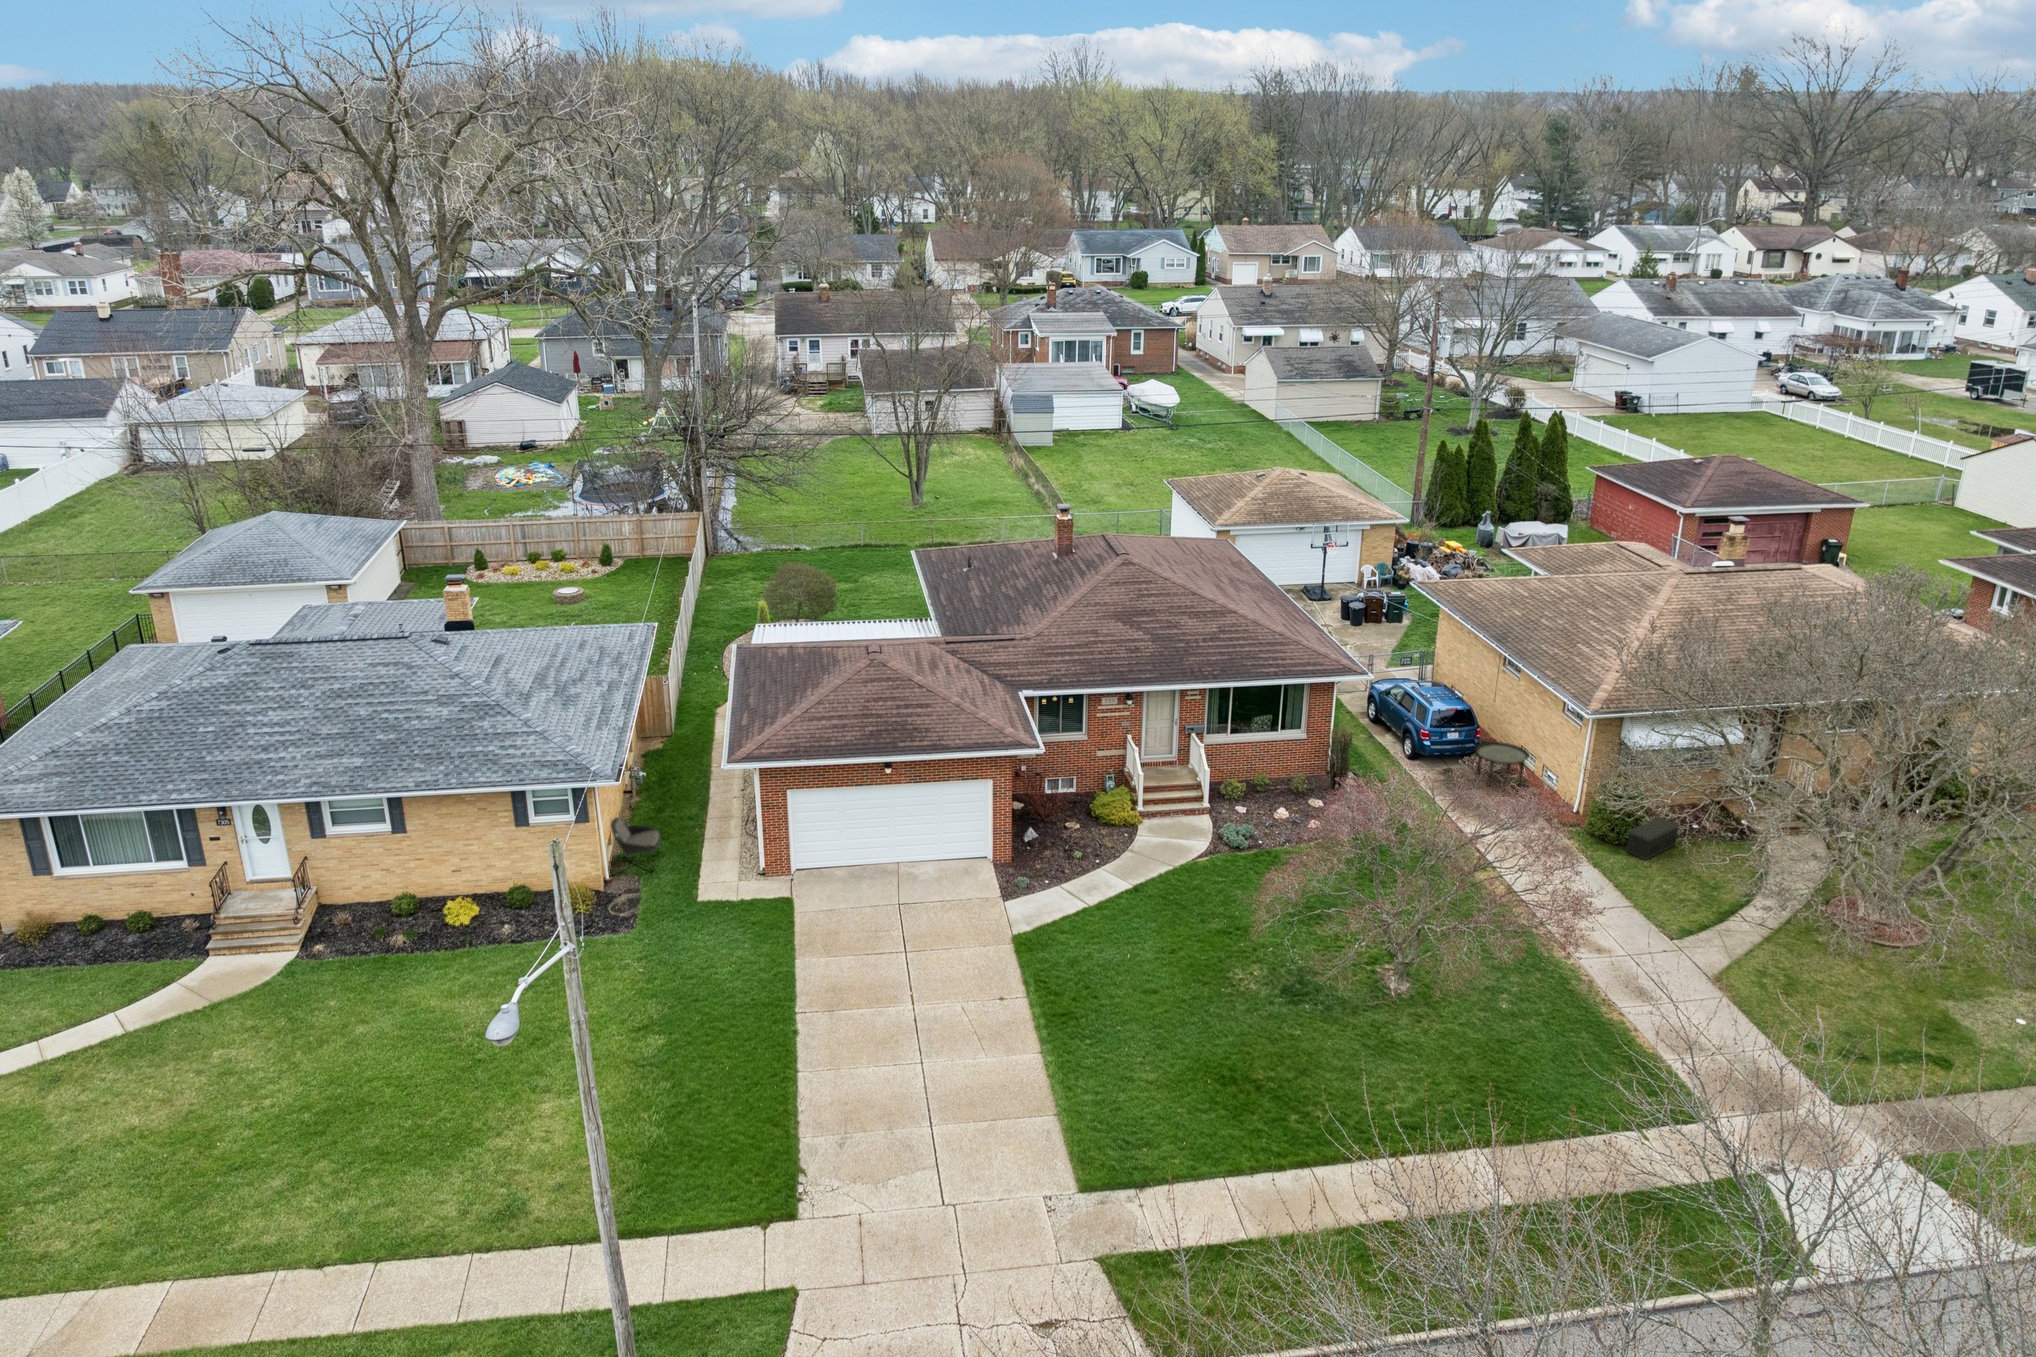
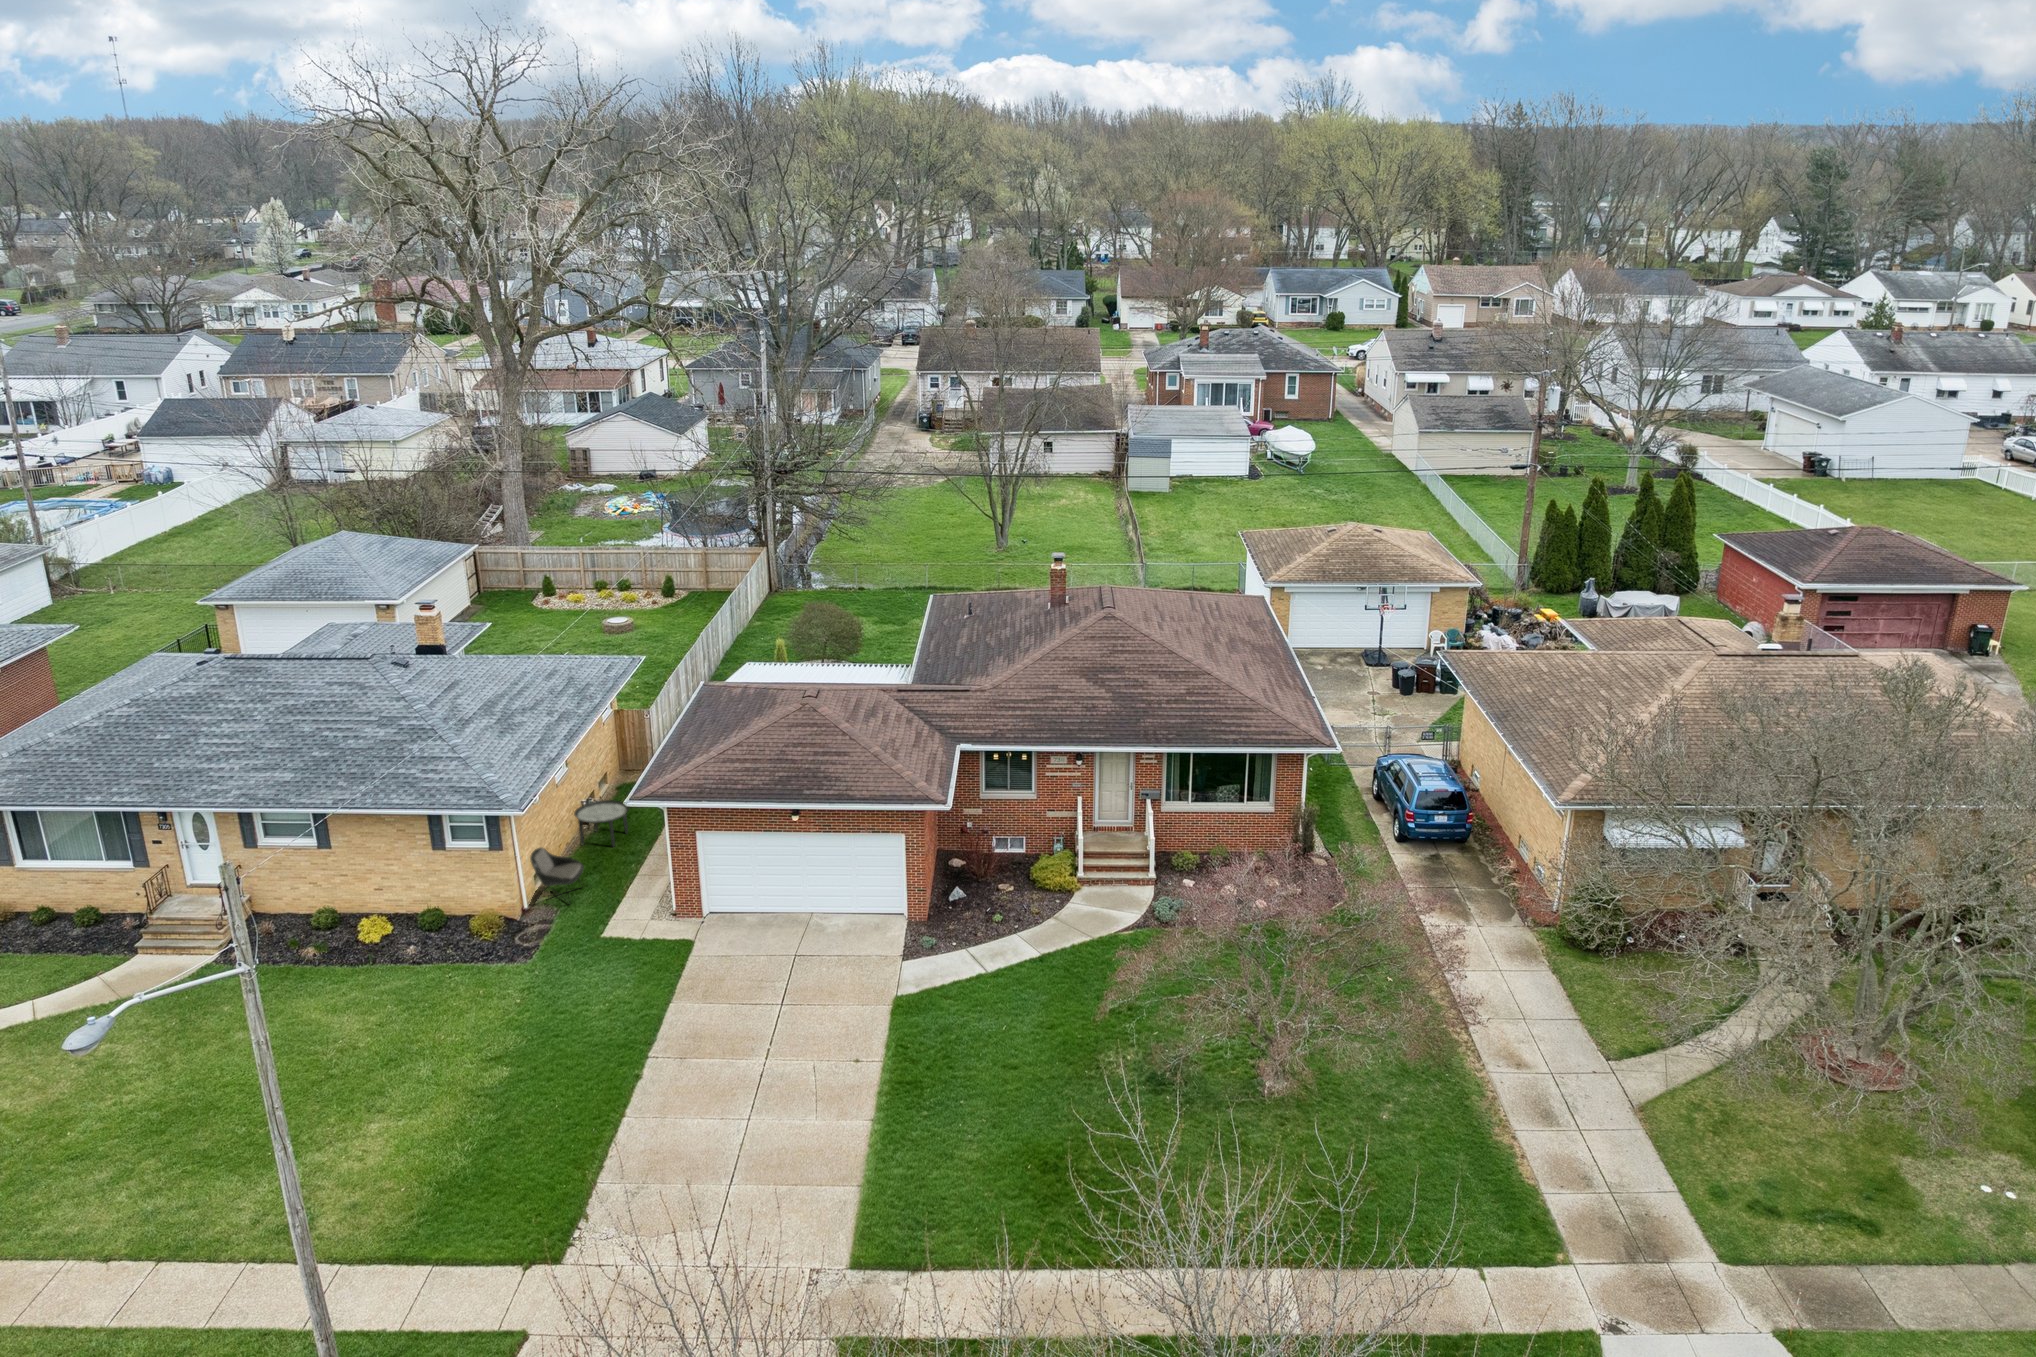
round table: present [1475,742,1529,786] -> present [574,800,629,847]
storage bench: present [1626,817,1679,860] -> none [1599,924,1664,972]

